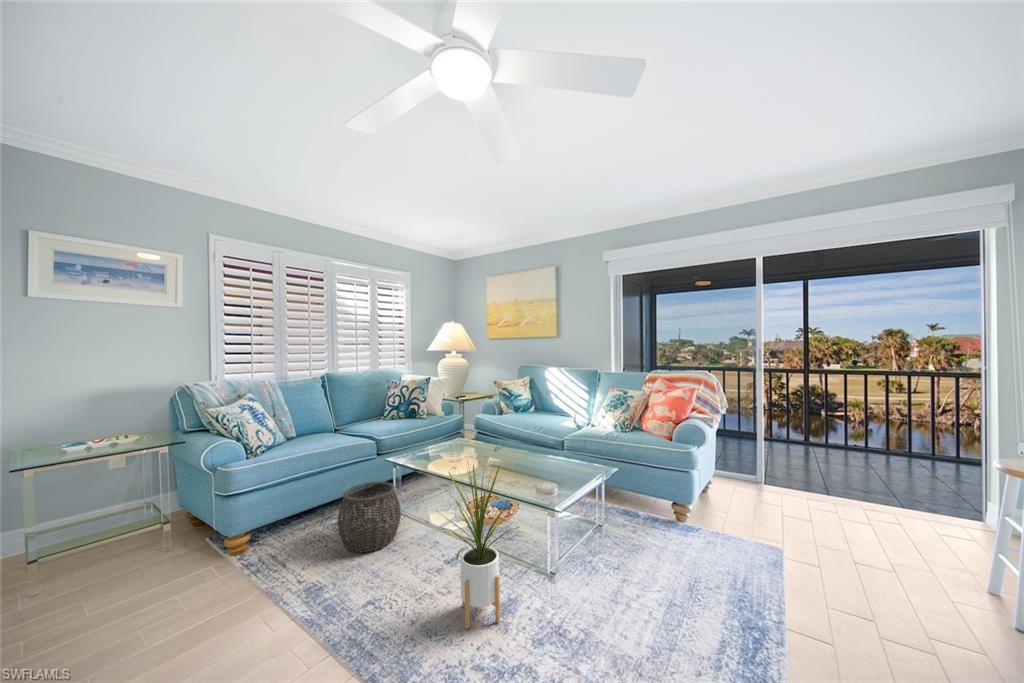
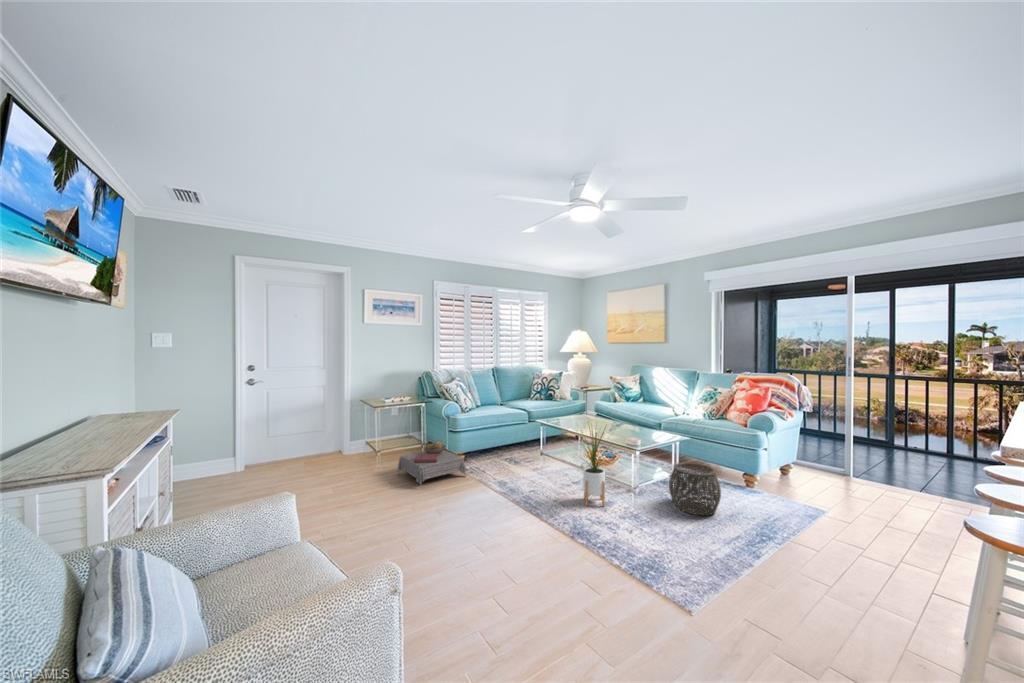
woven basket: present [337,482,401,553] -> present [669,462,721,516]
ottoman: none [60,521,237,658] -> present [397,441,467,488]

